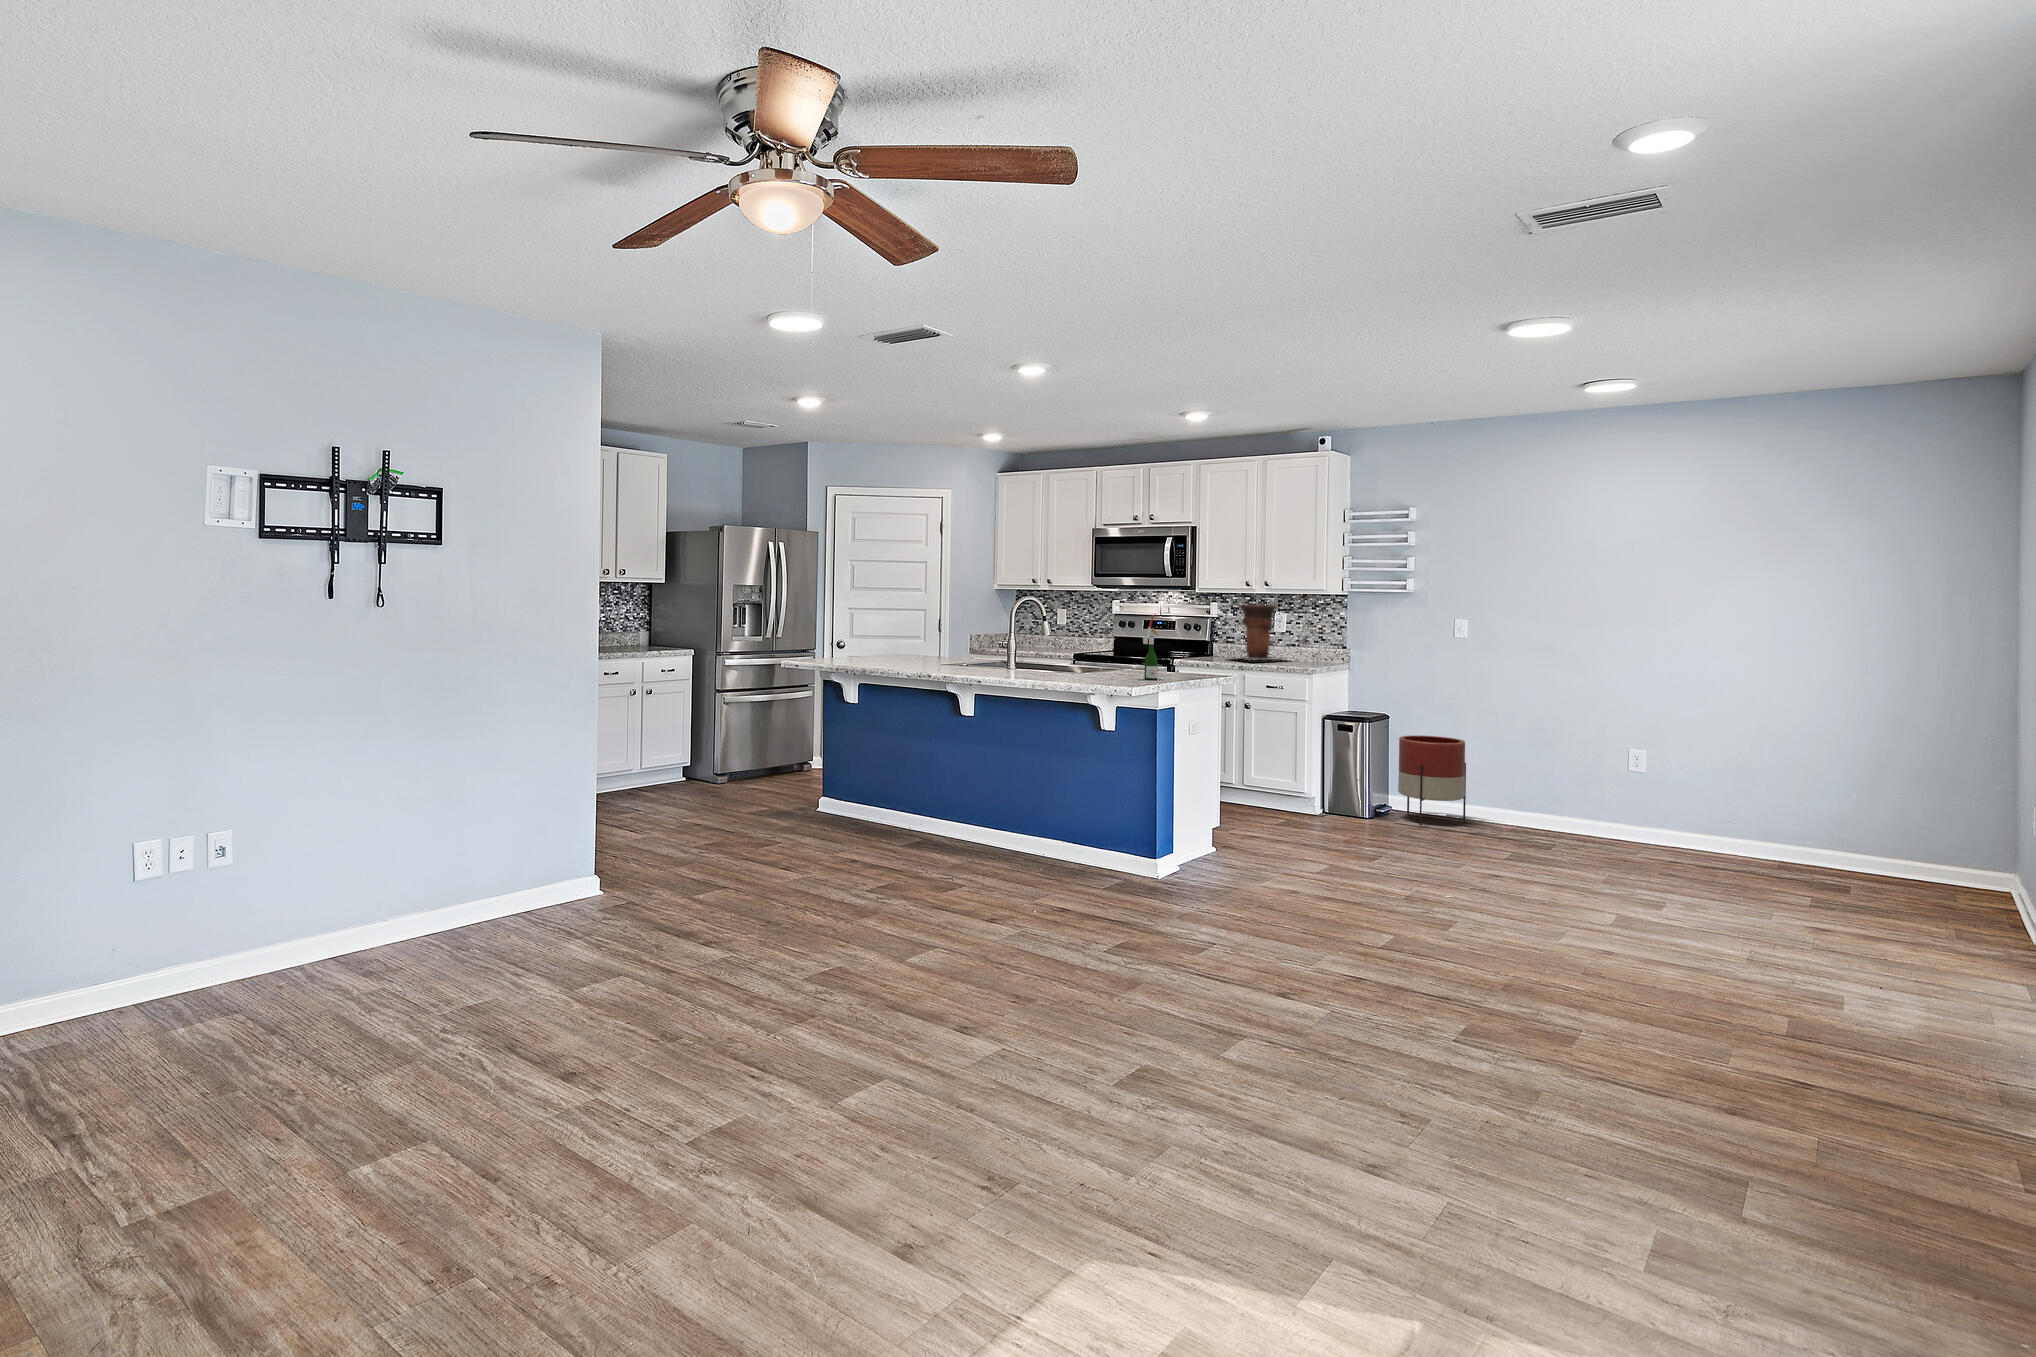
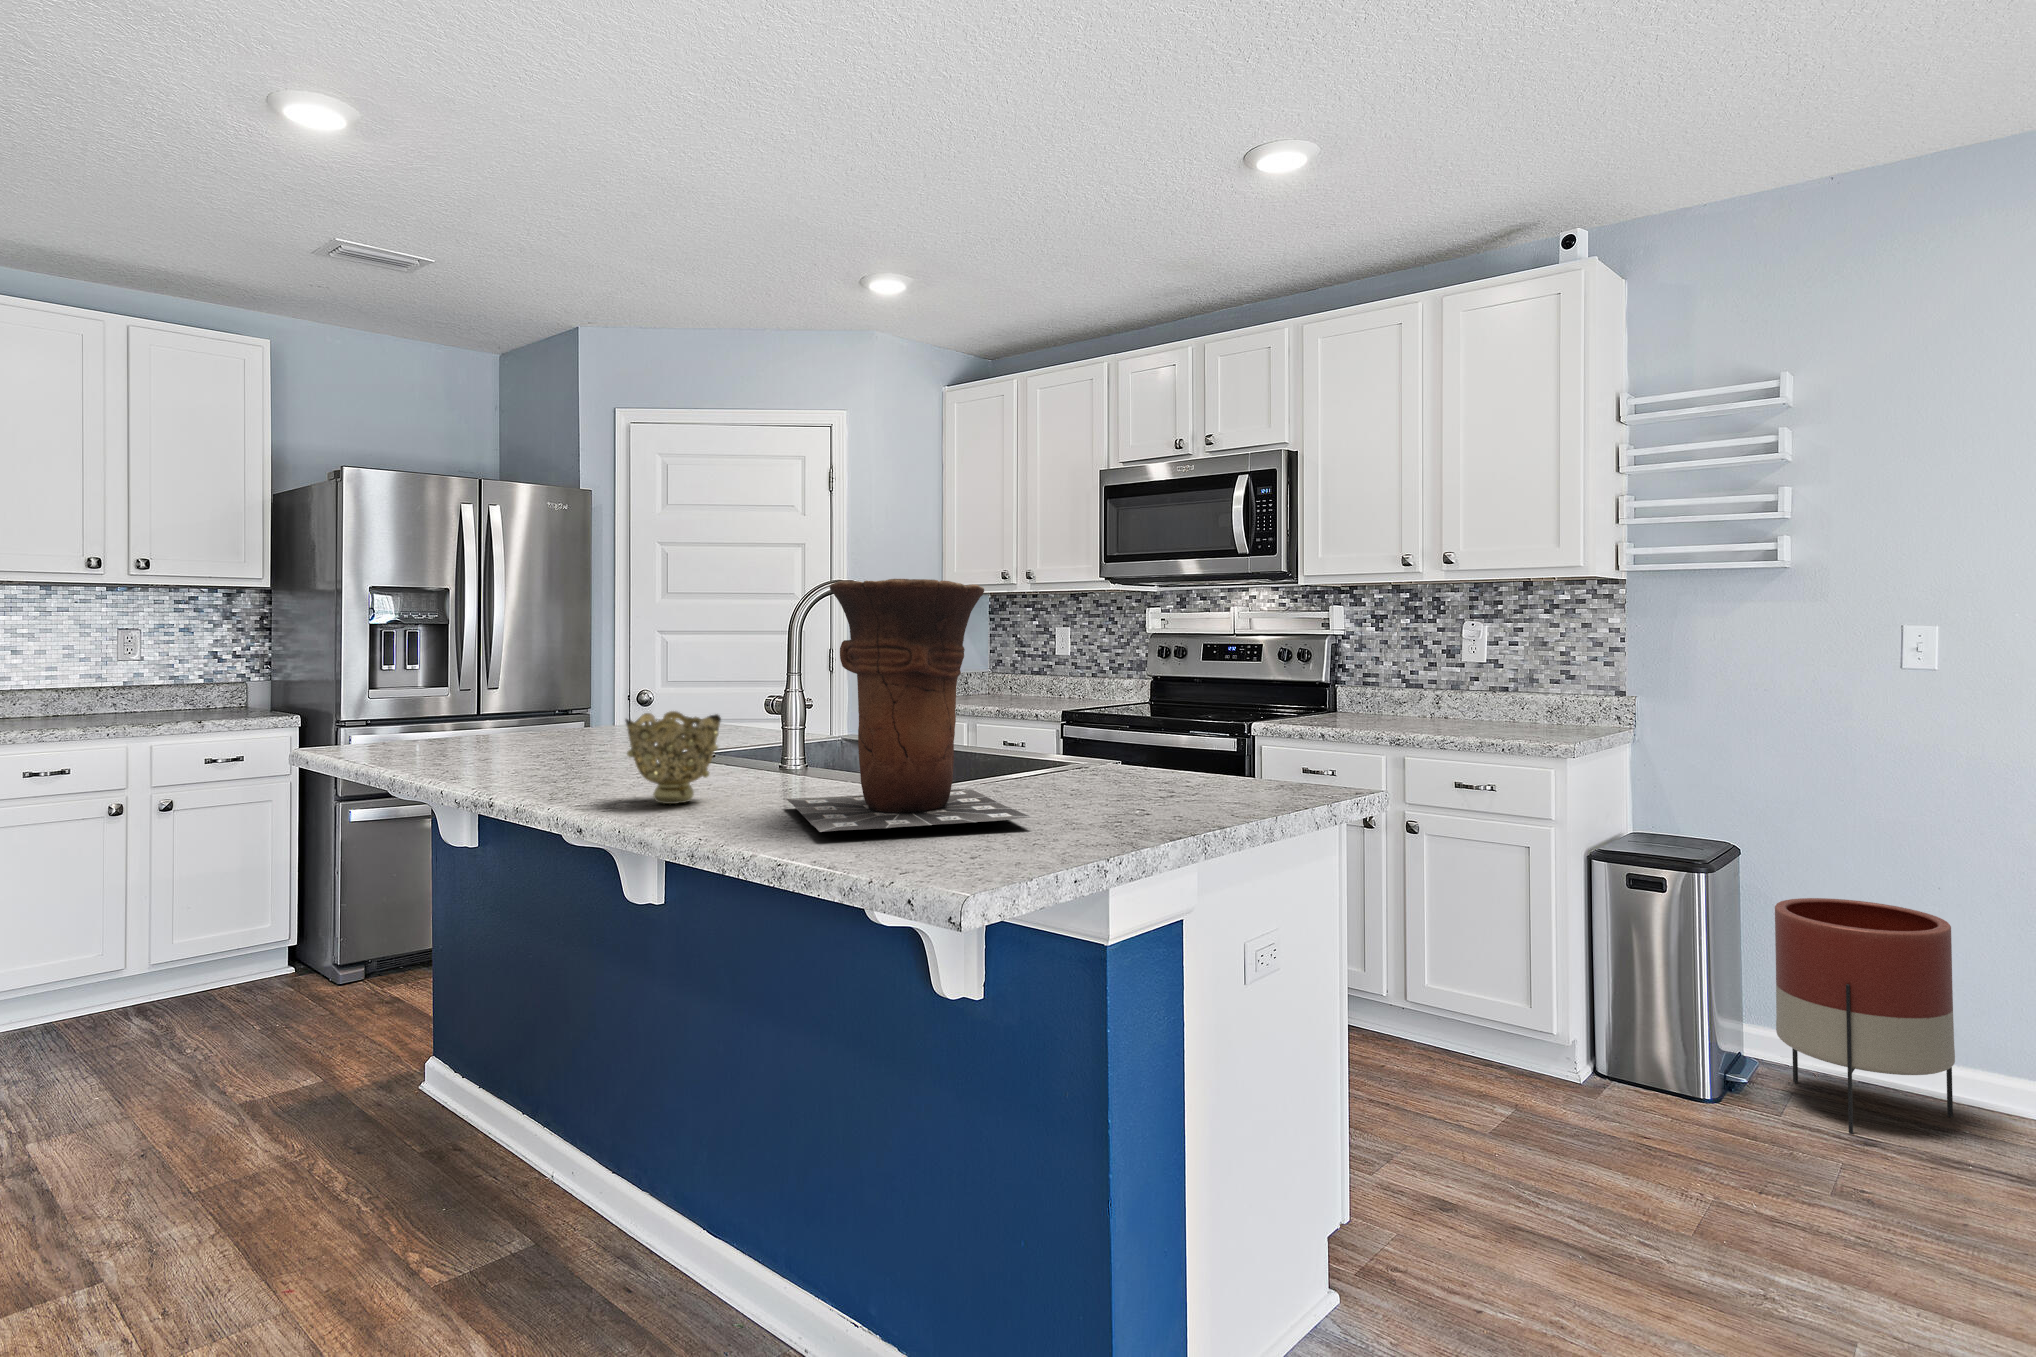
vase: present [1240,604,1286,660] -> present [787,579,1031,832]
wine bottle: present [1143,614,1163,679] -> none [1072,614,1139,833]
decorative bowl: none [987,643,1019,673] -> present [626,711,721,804]

